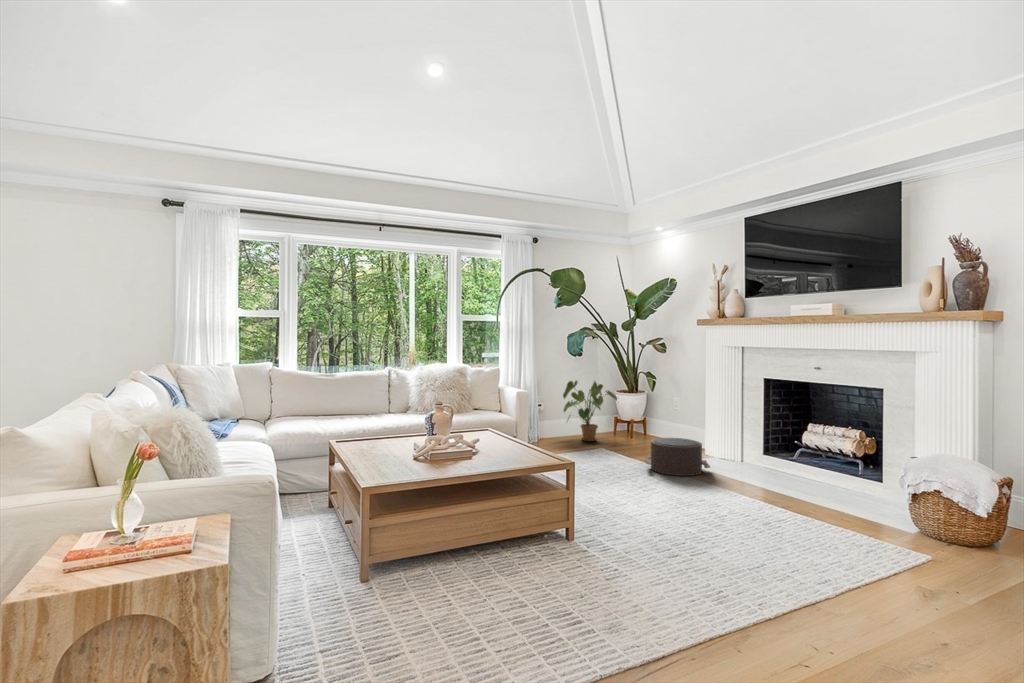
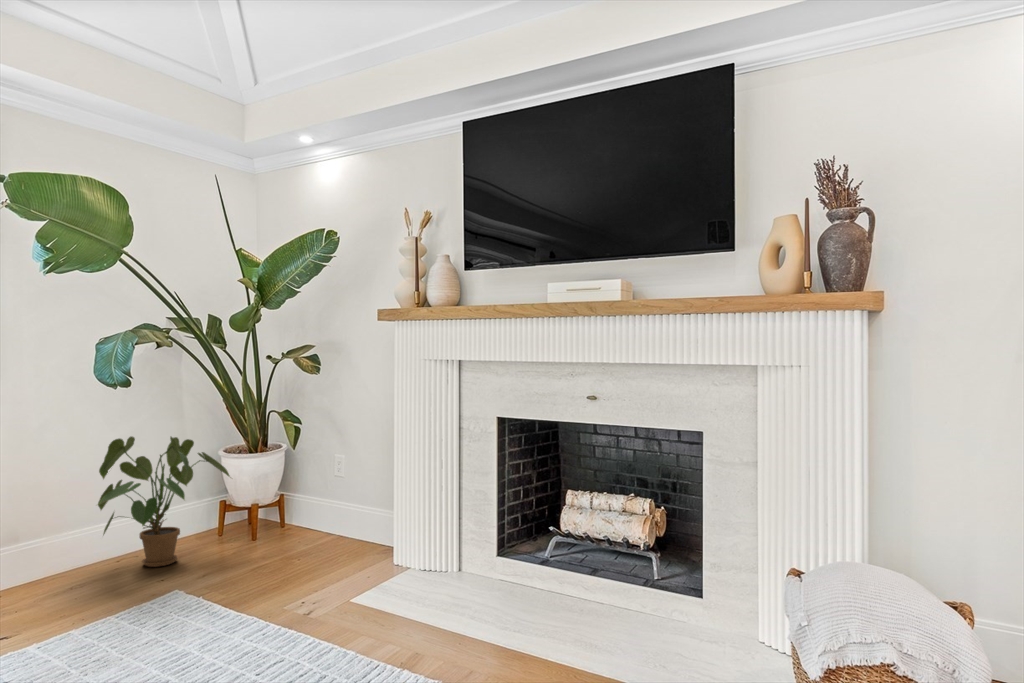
pouf: present [645,438,710,476] -> none [279,549,414,640]

